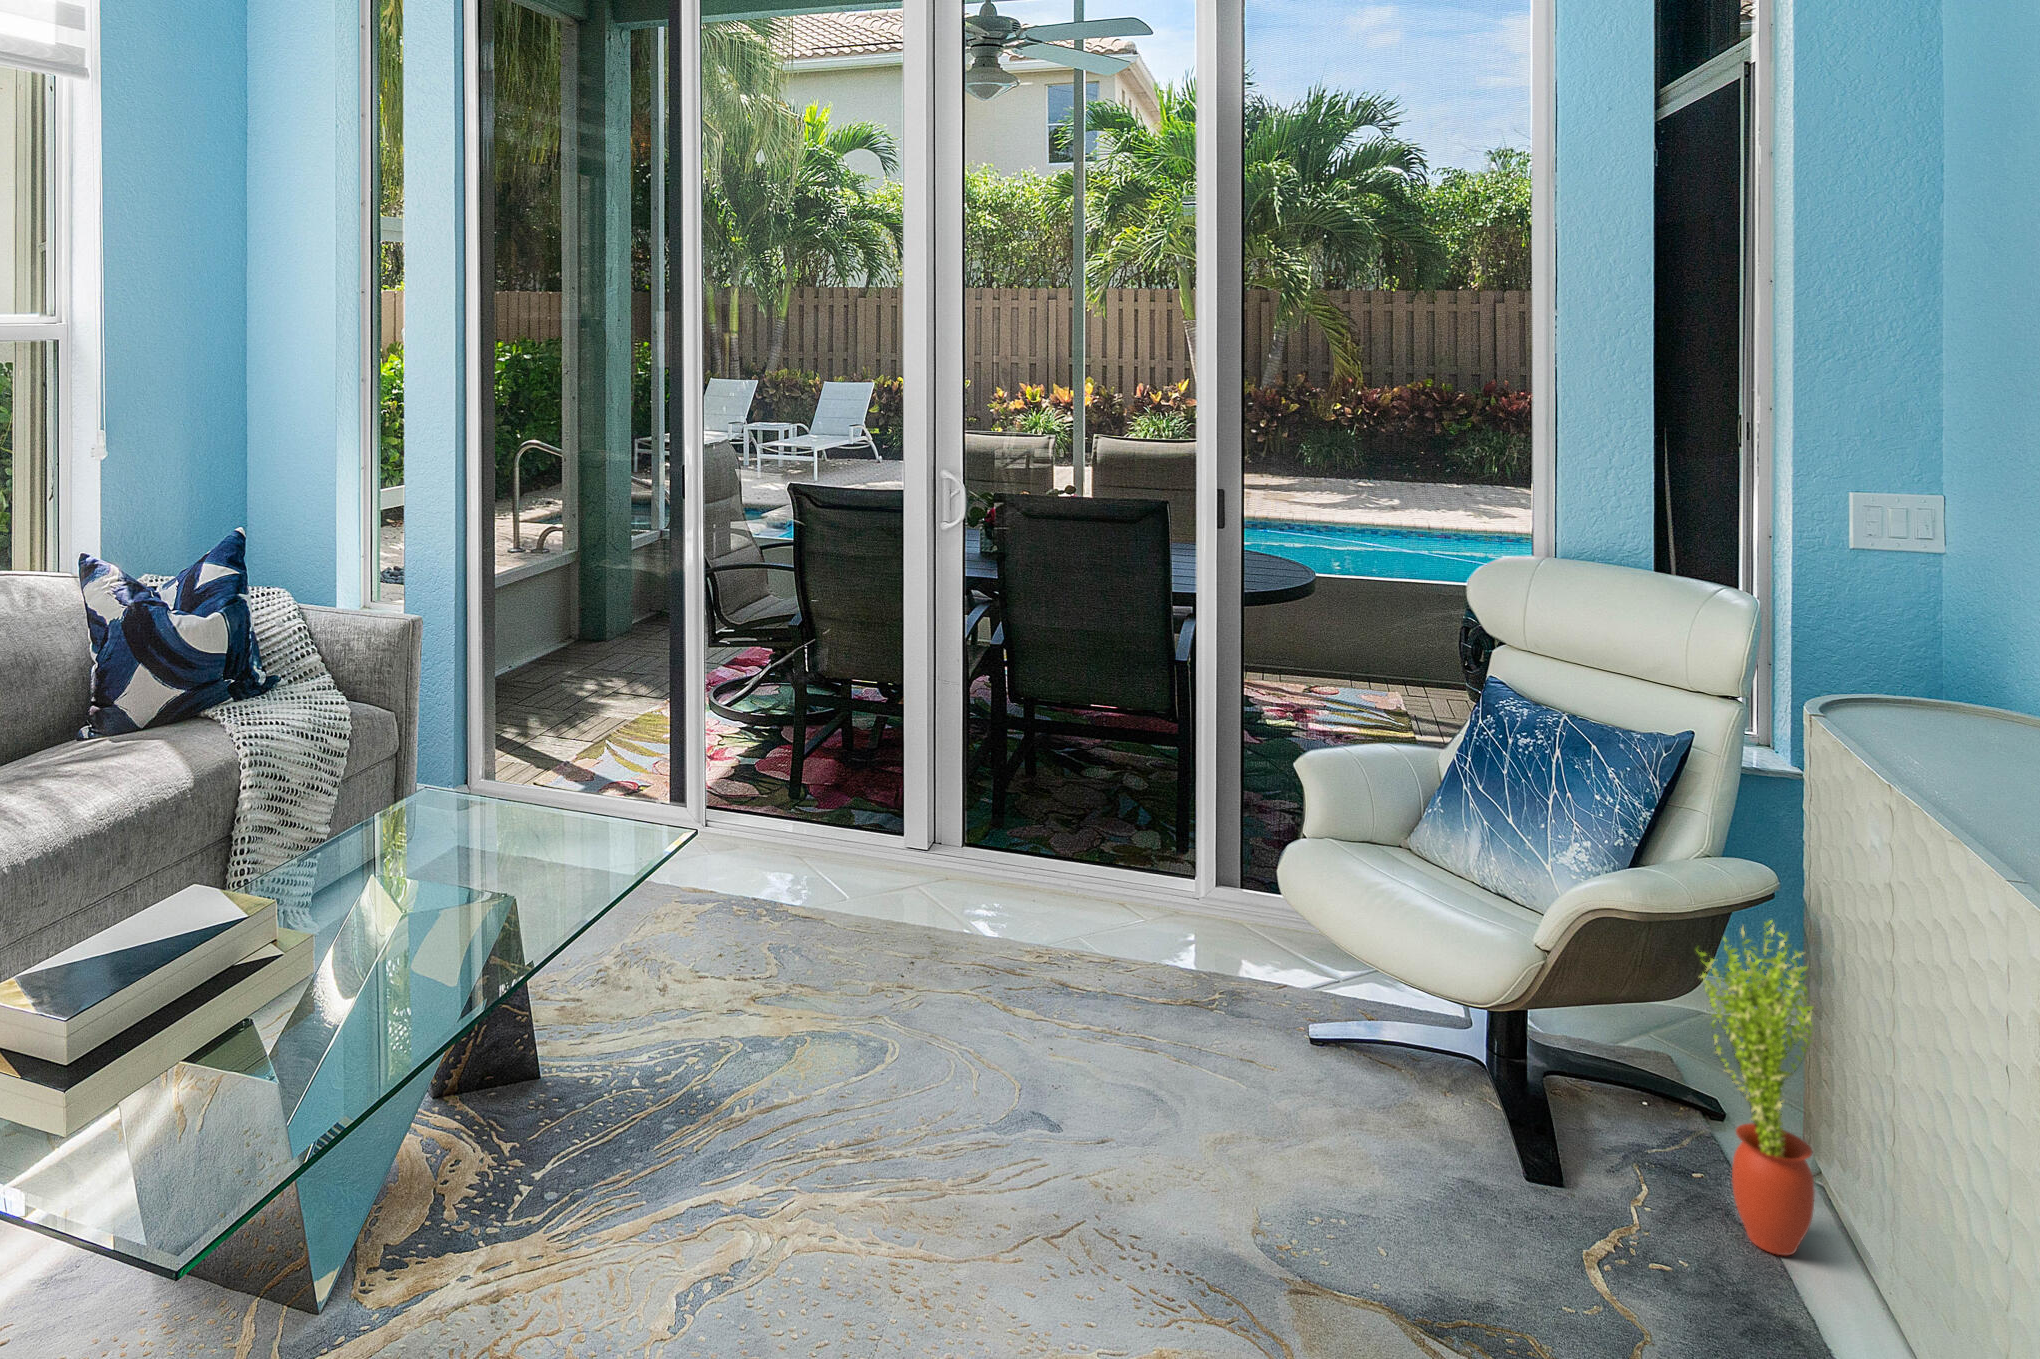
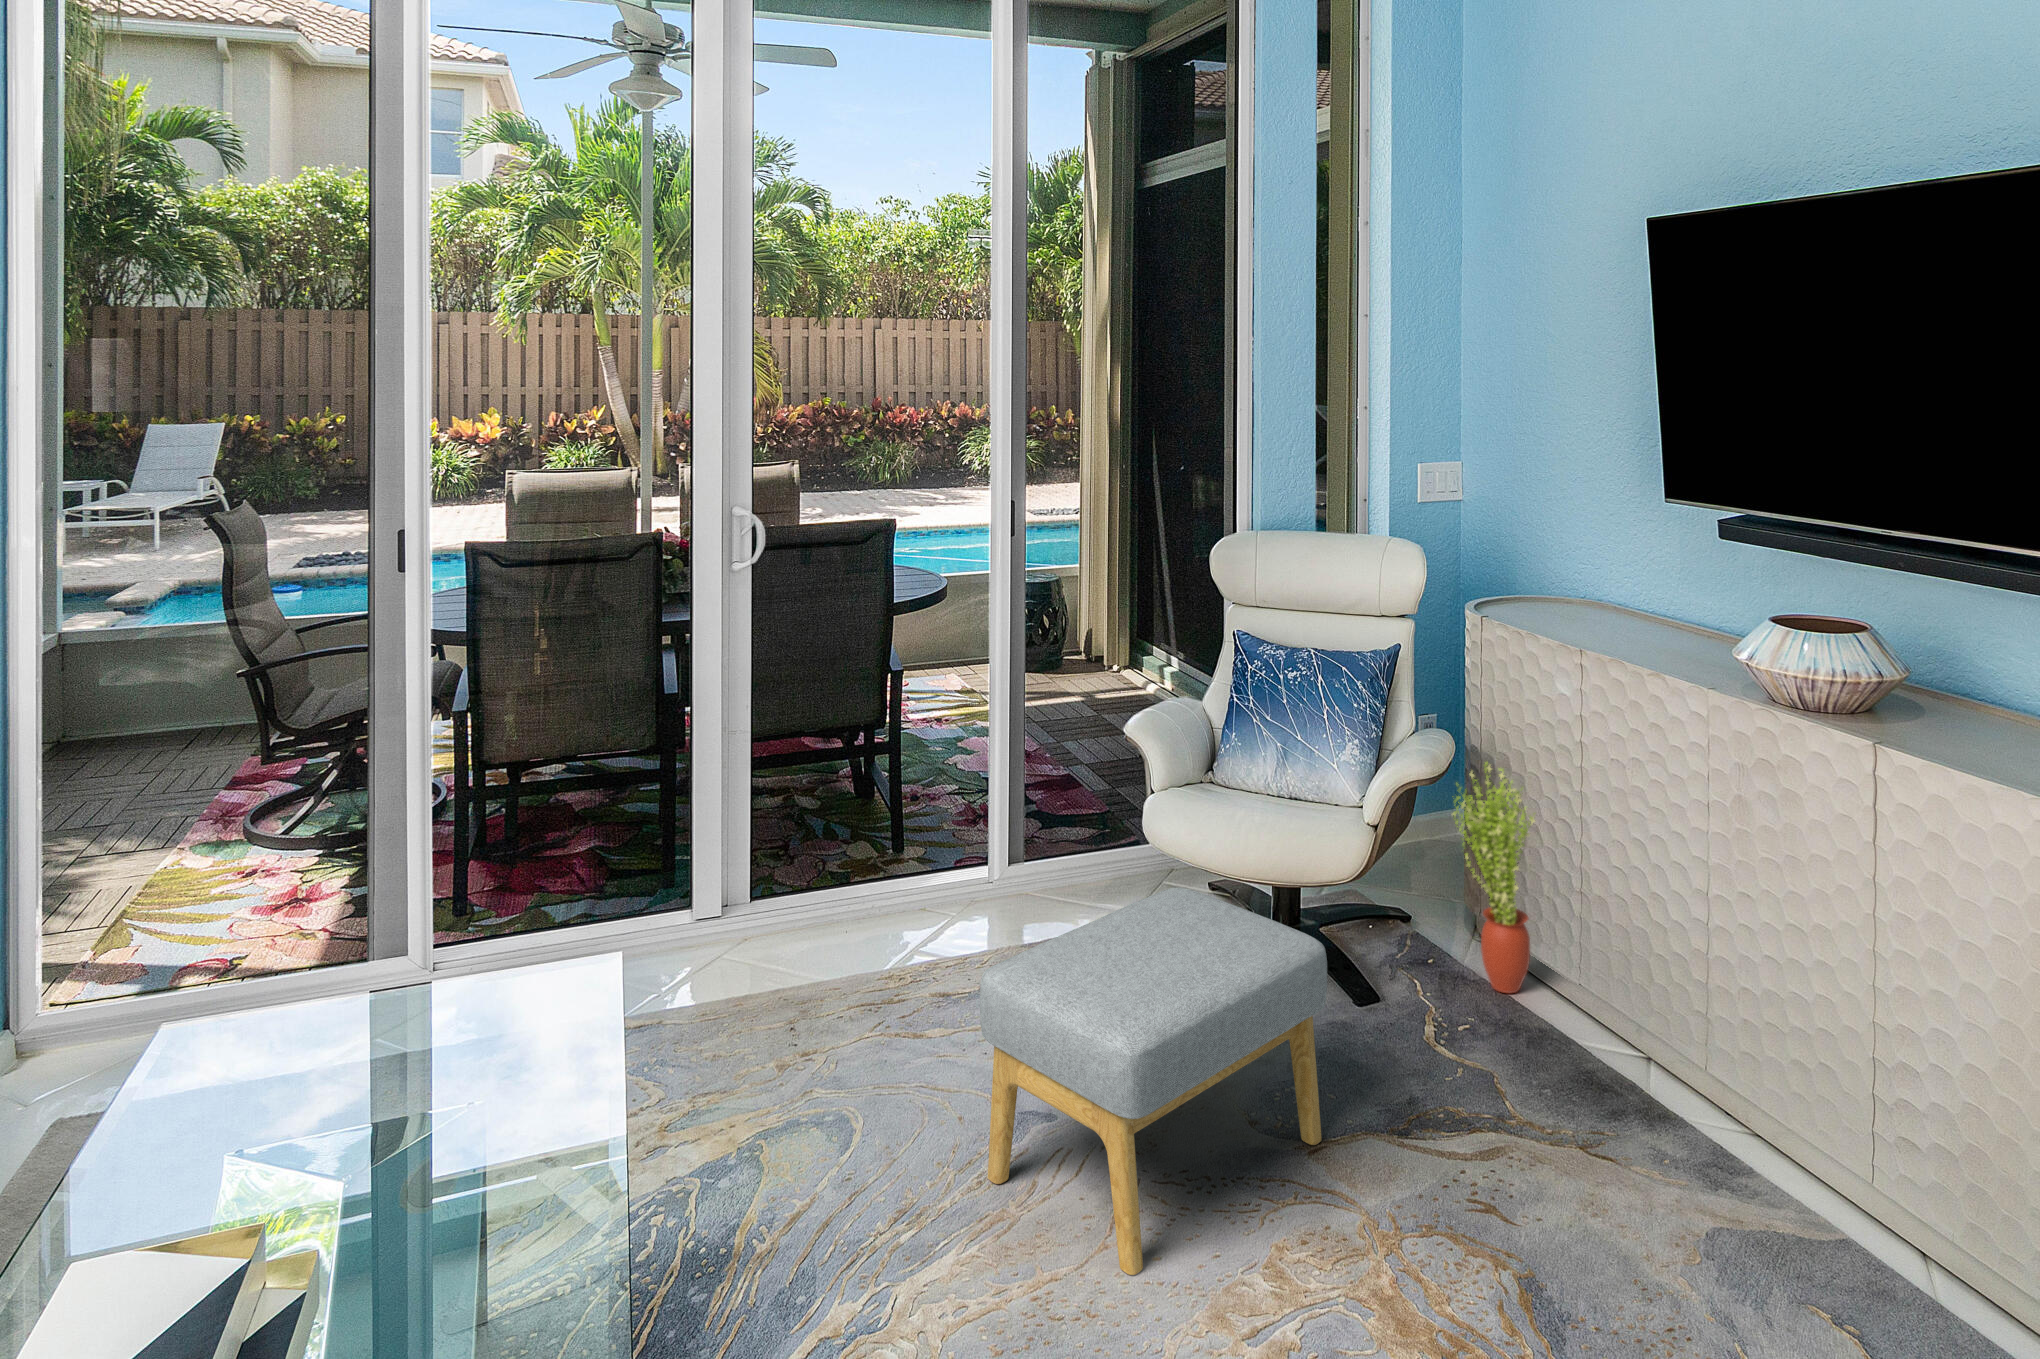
footstool: none [943,936,1323,1286] -> present [980,887,1327,1275]

